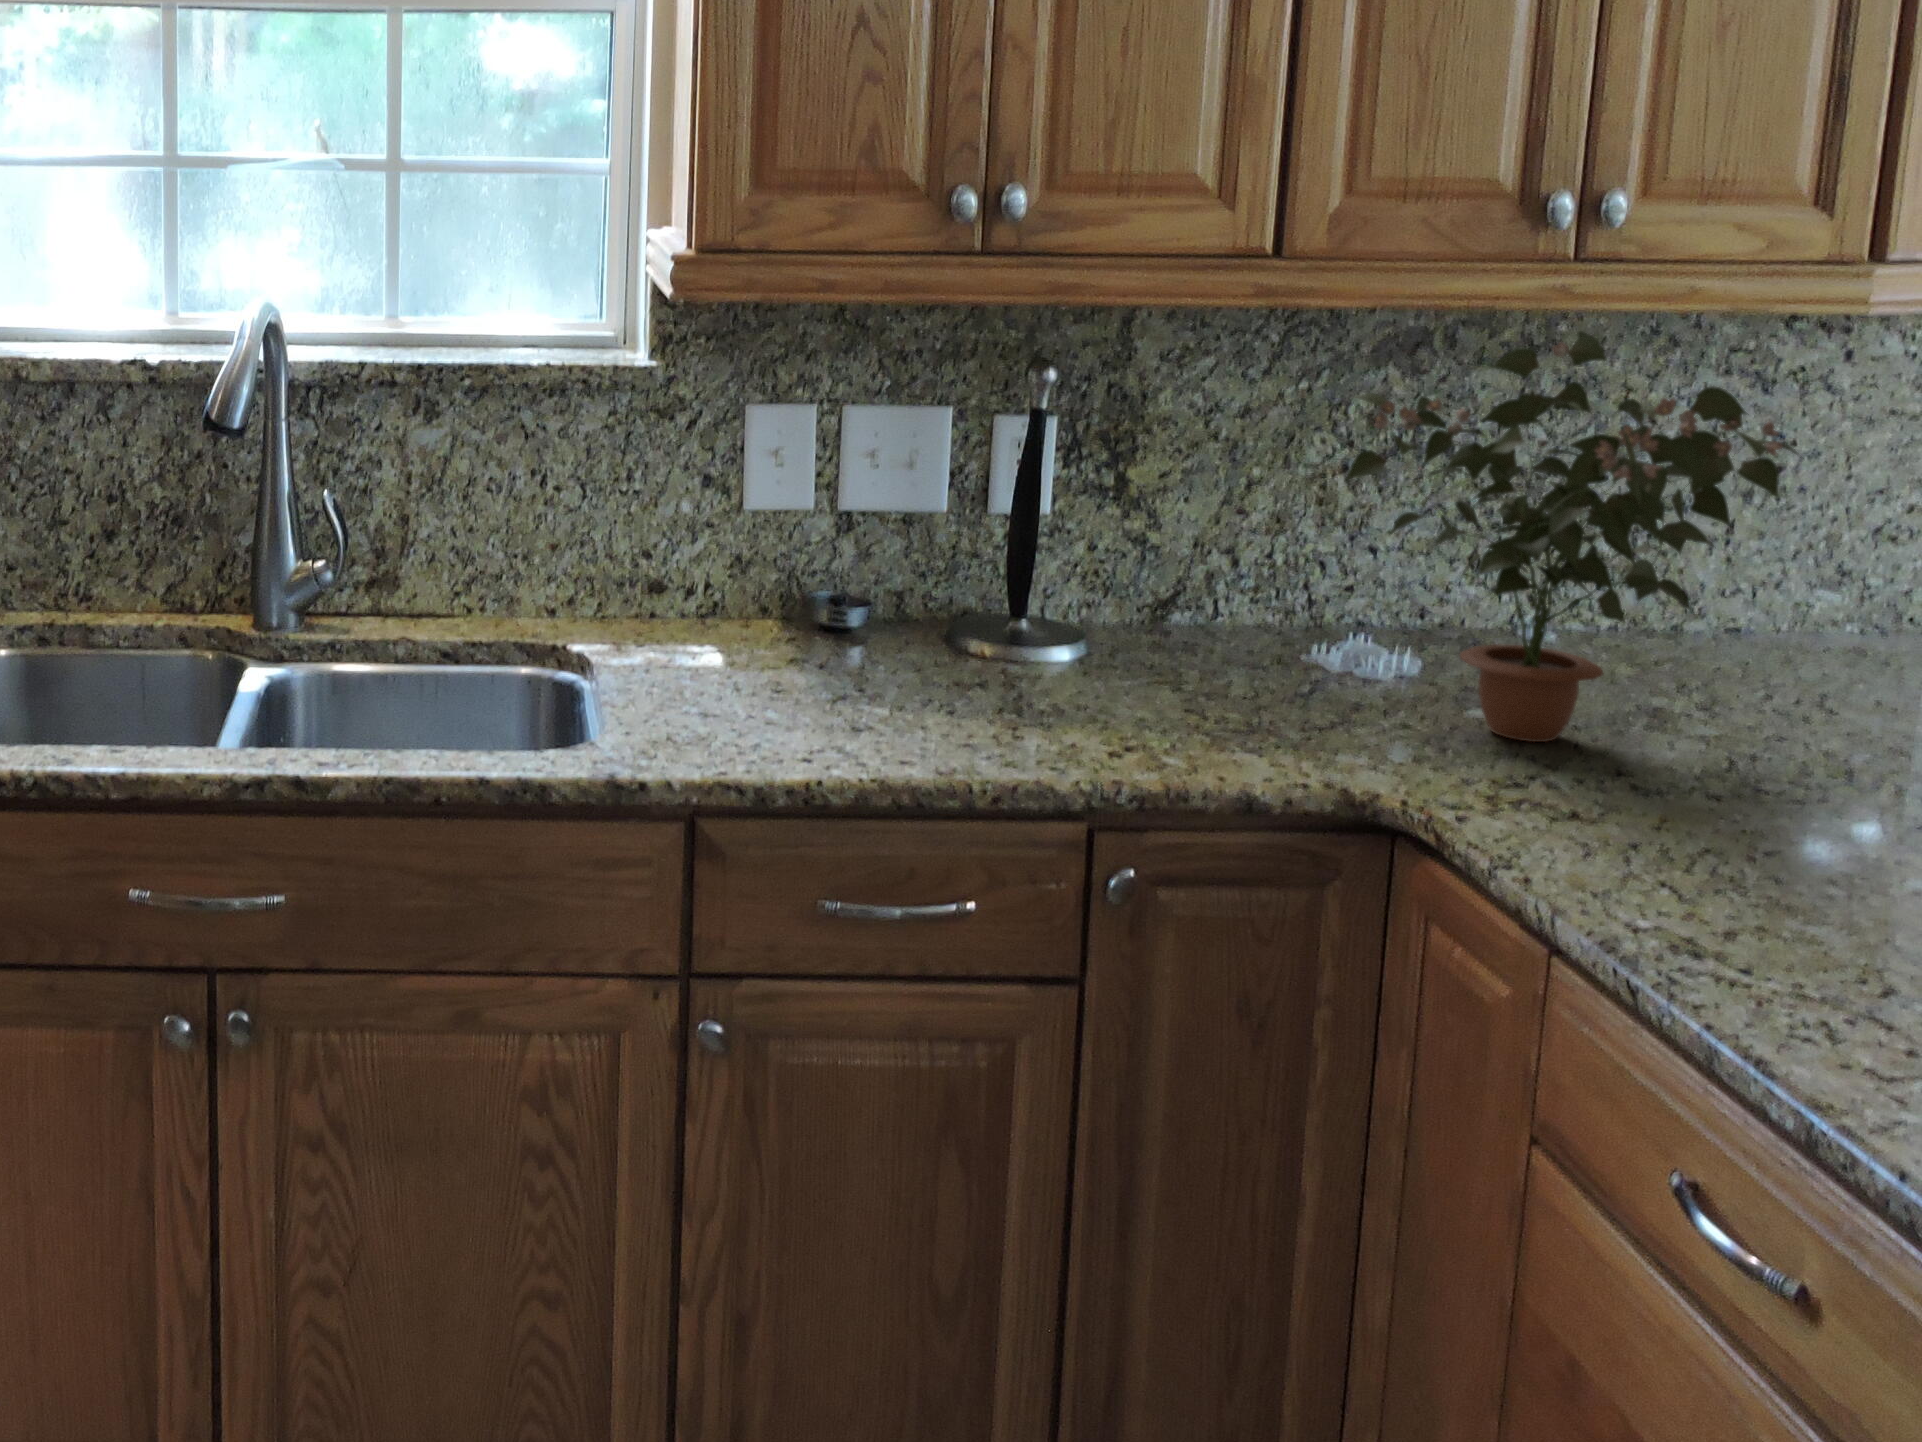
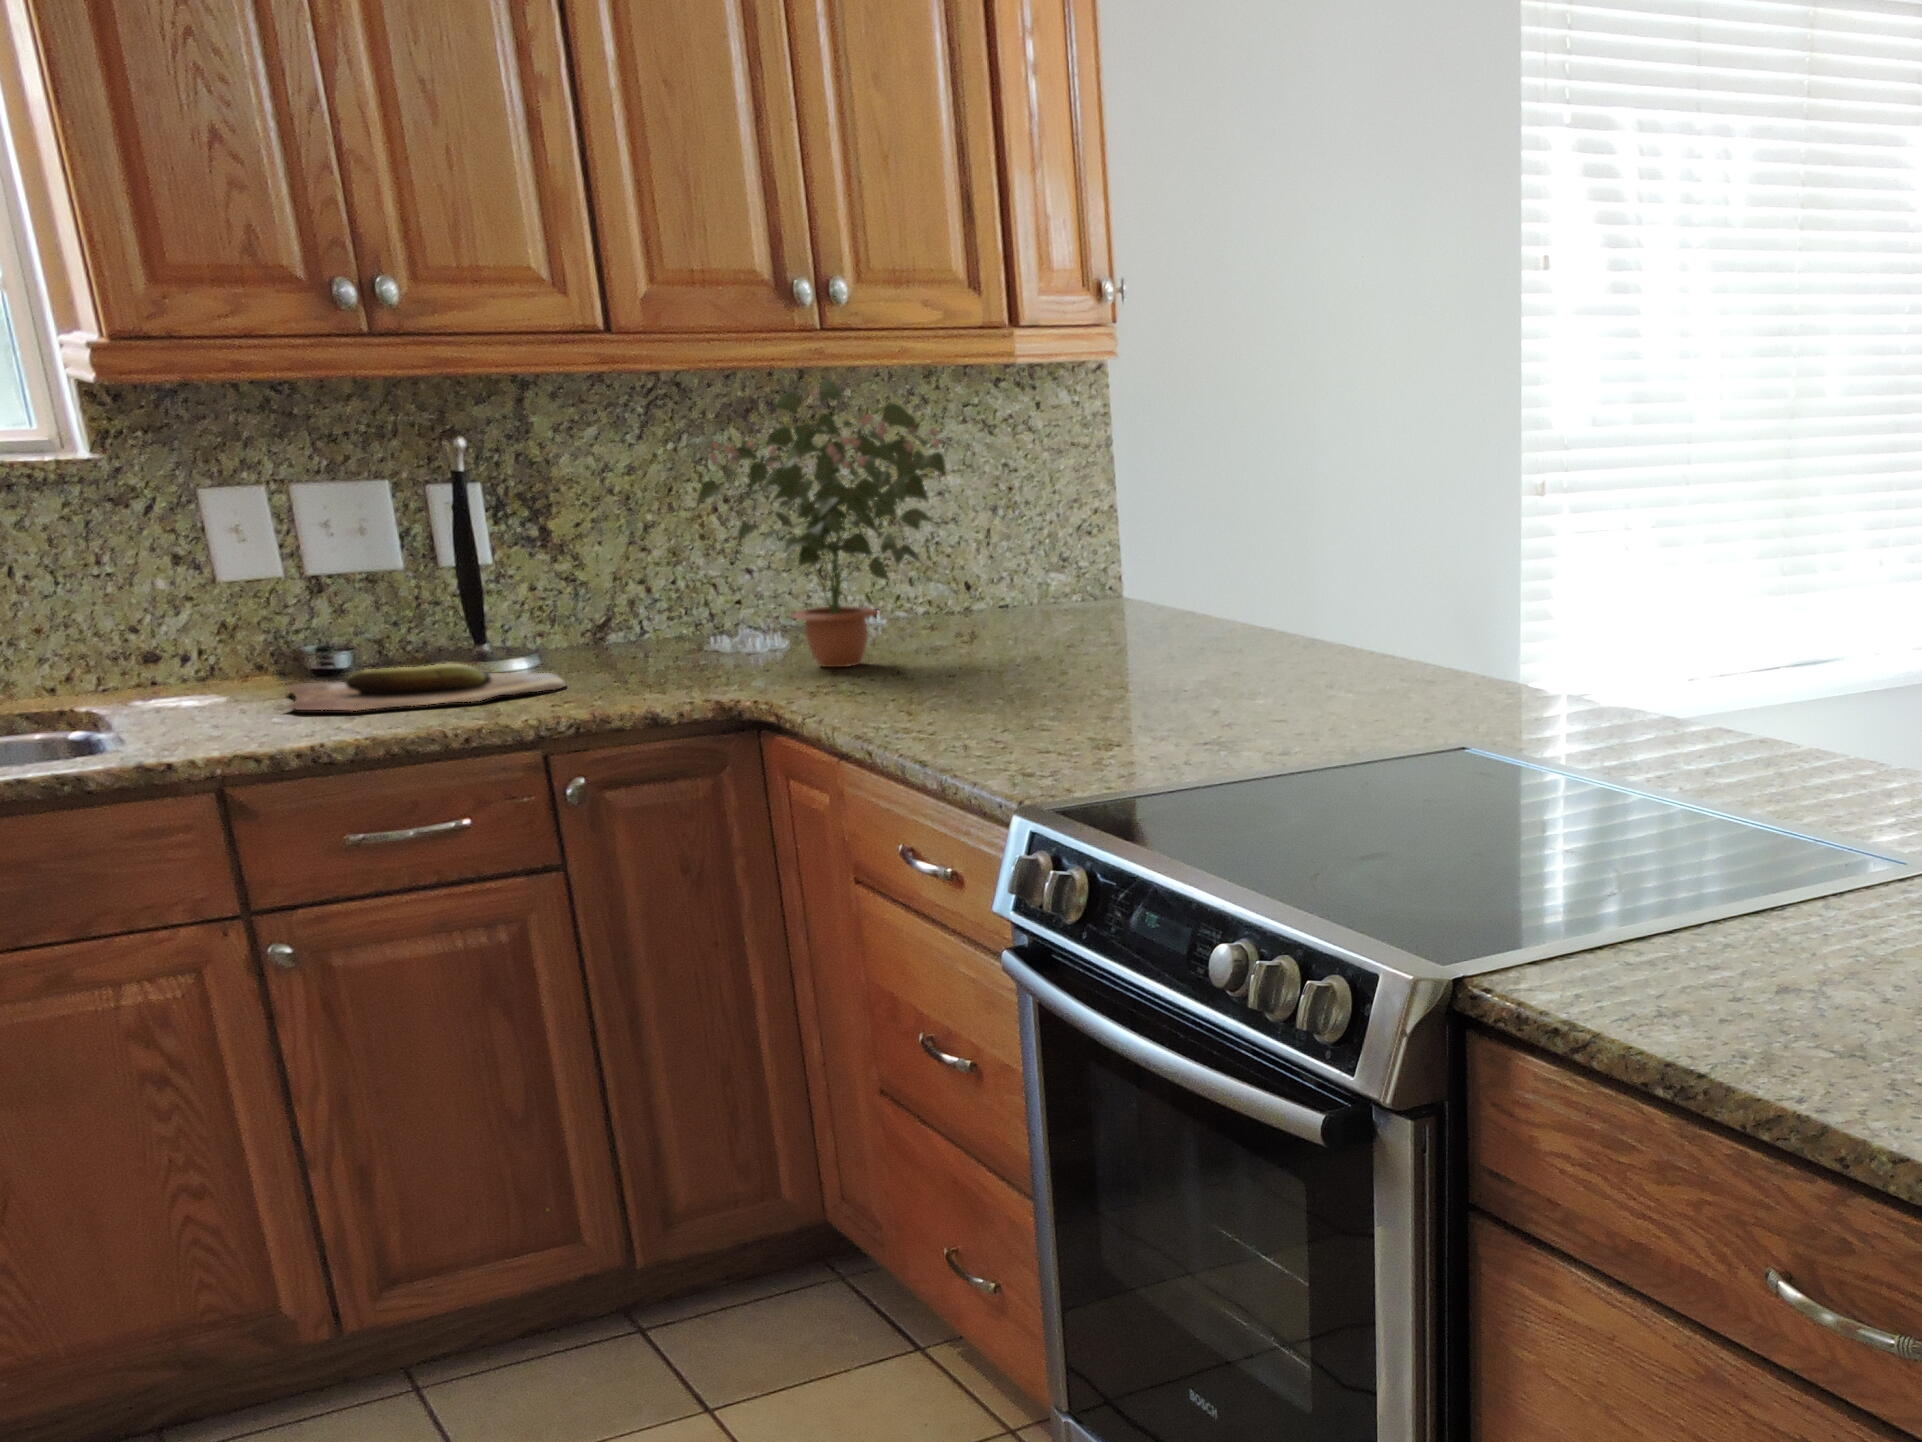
cutting board: none [777,647,1128,729] -> present [286,664,566,711]

